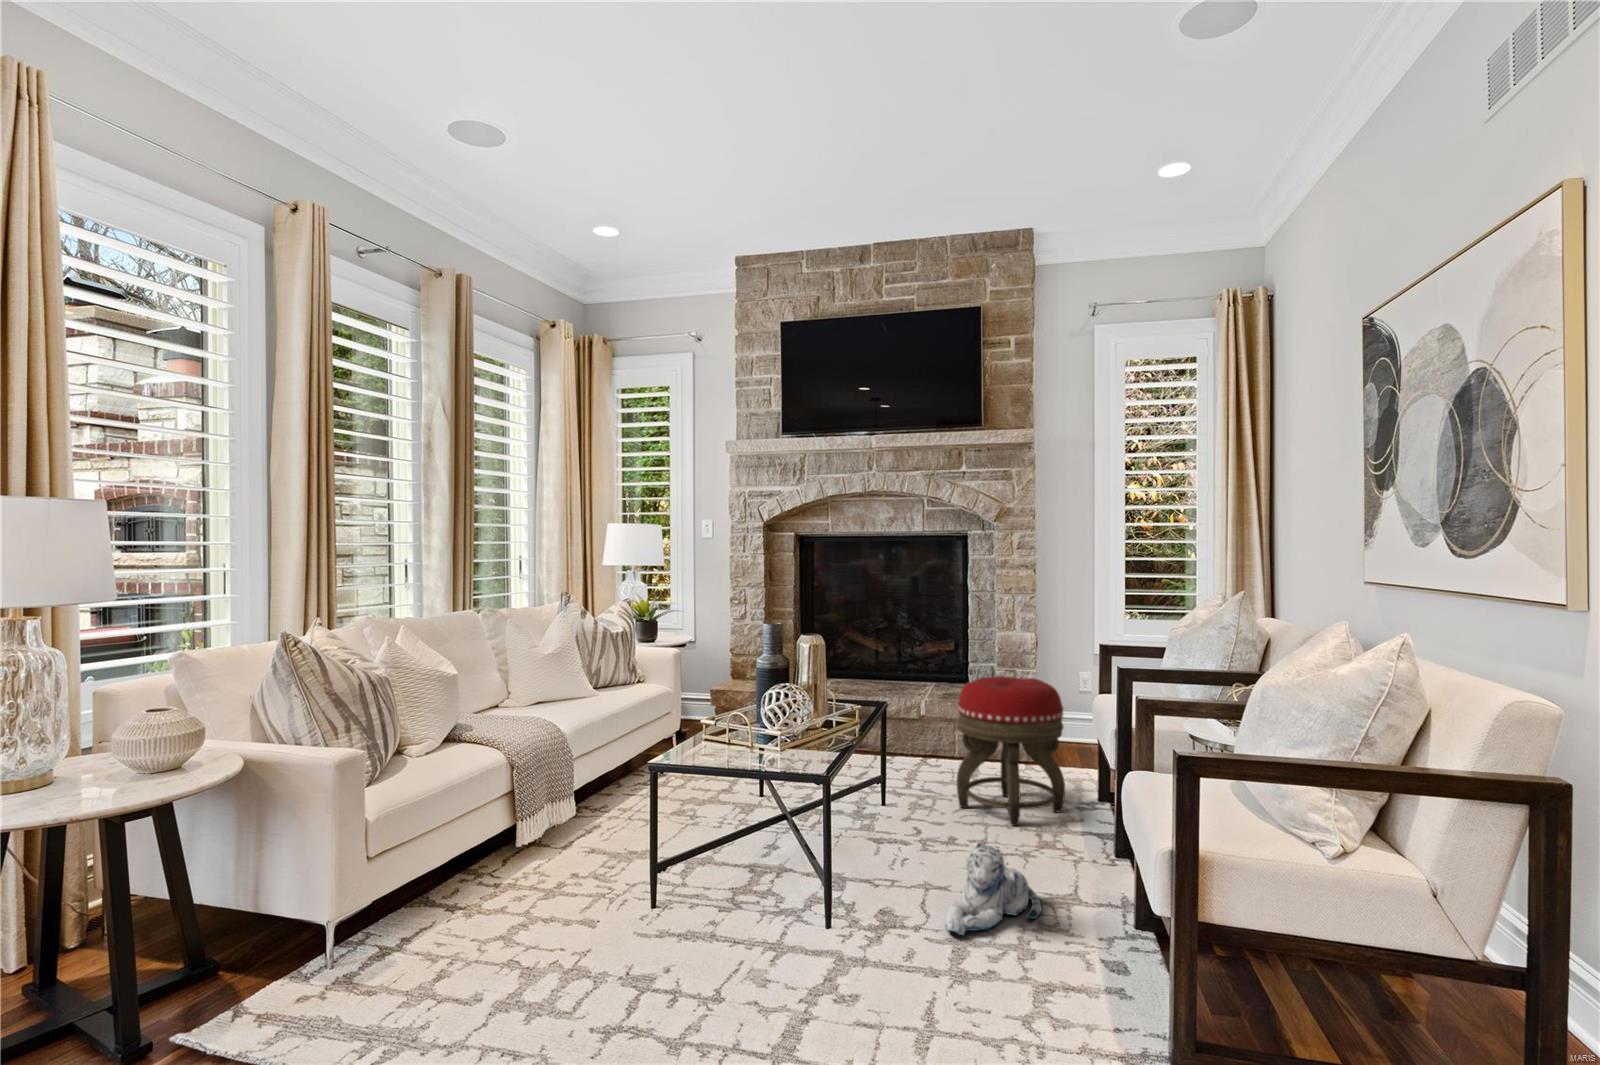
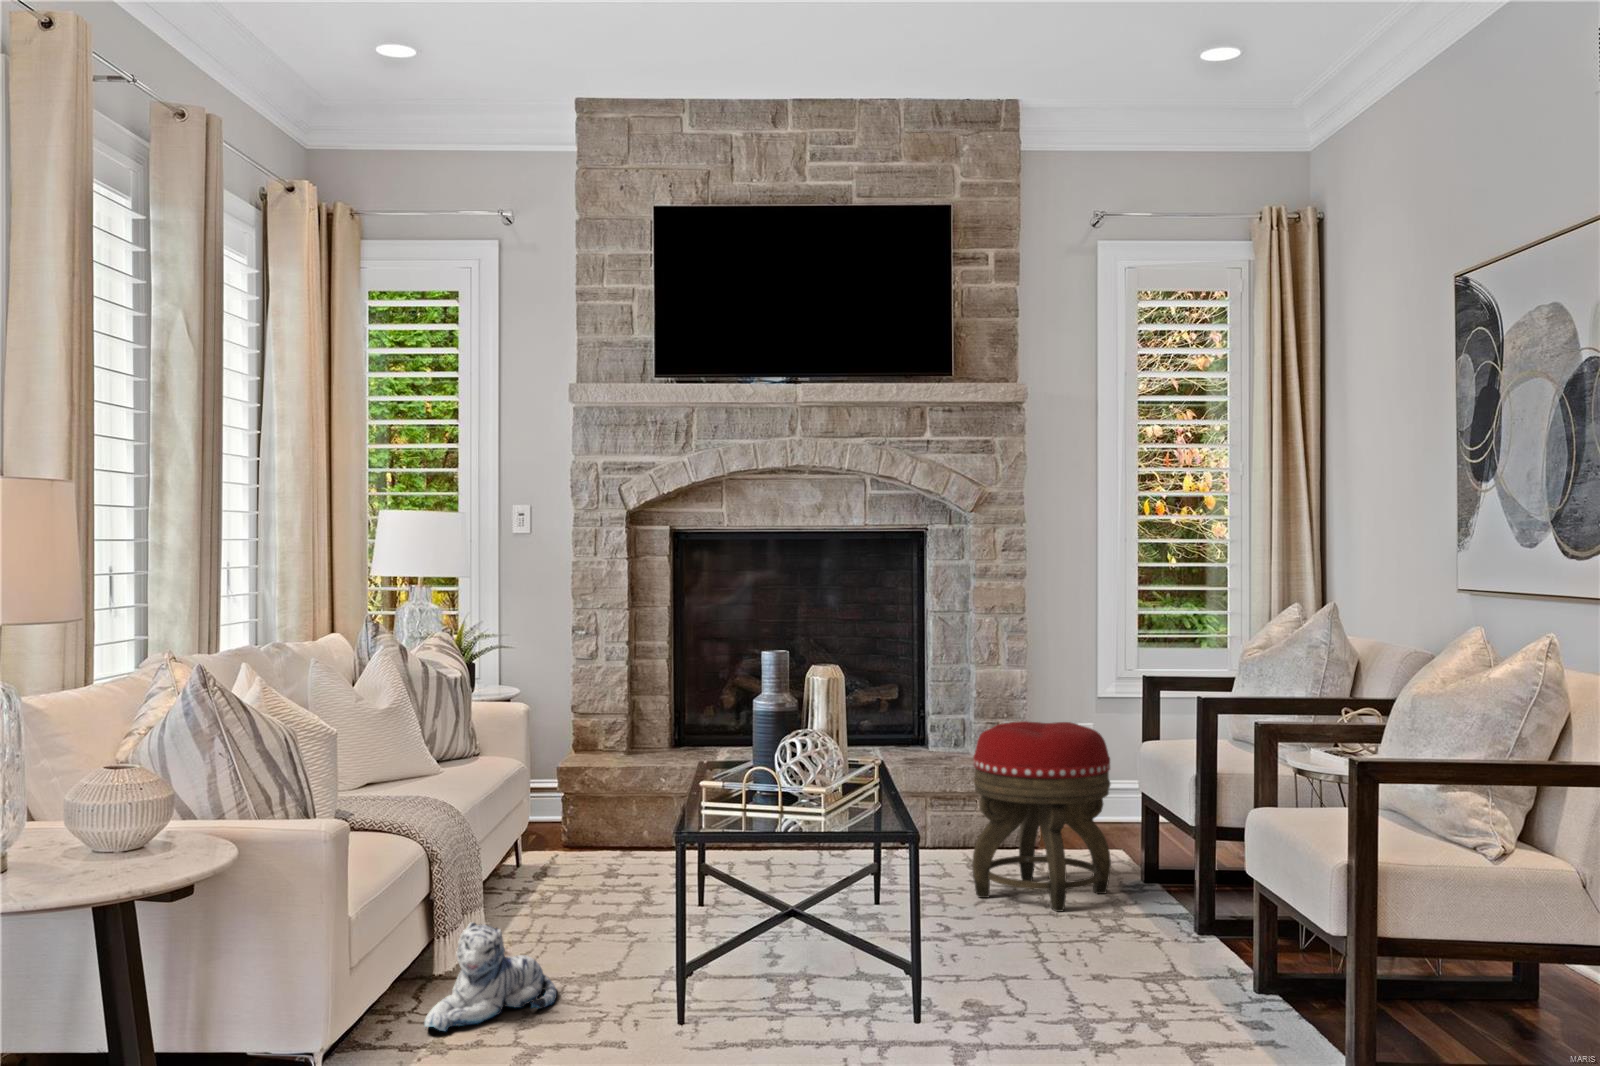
plush toy: present [945,843,1042,935] -> present [424,922,557,1031]

